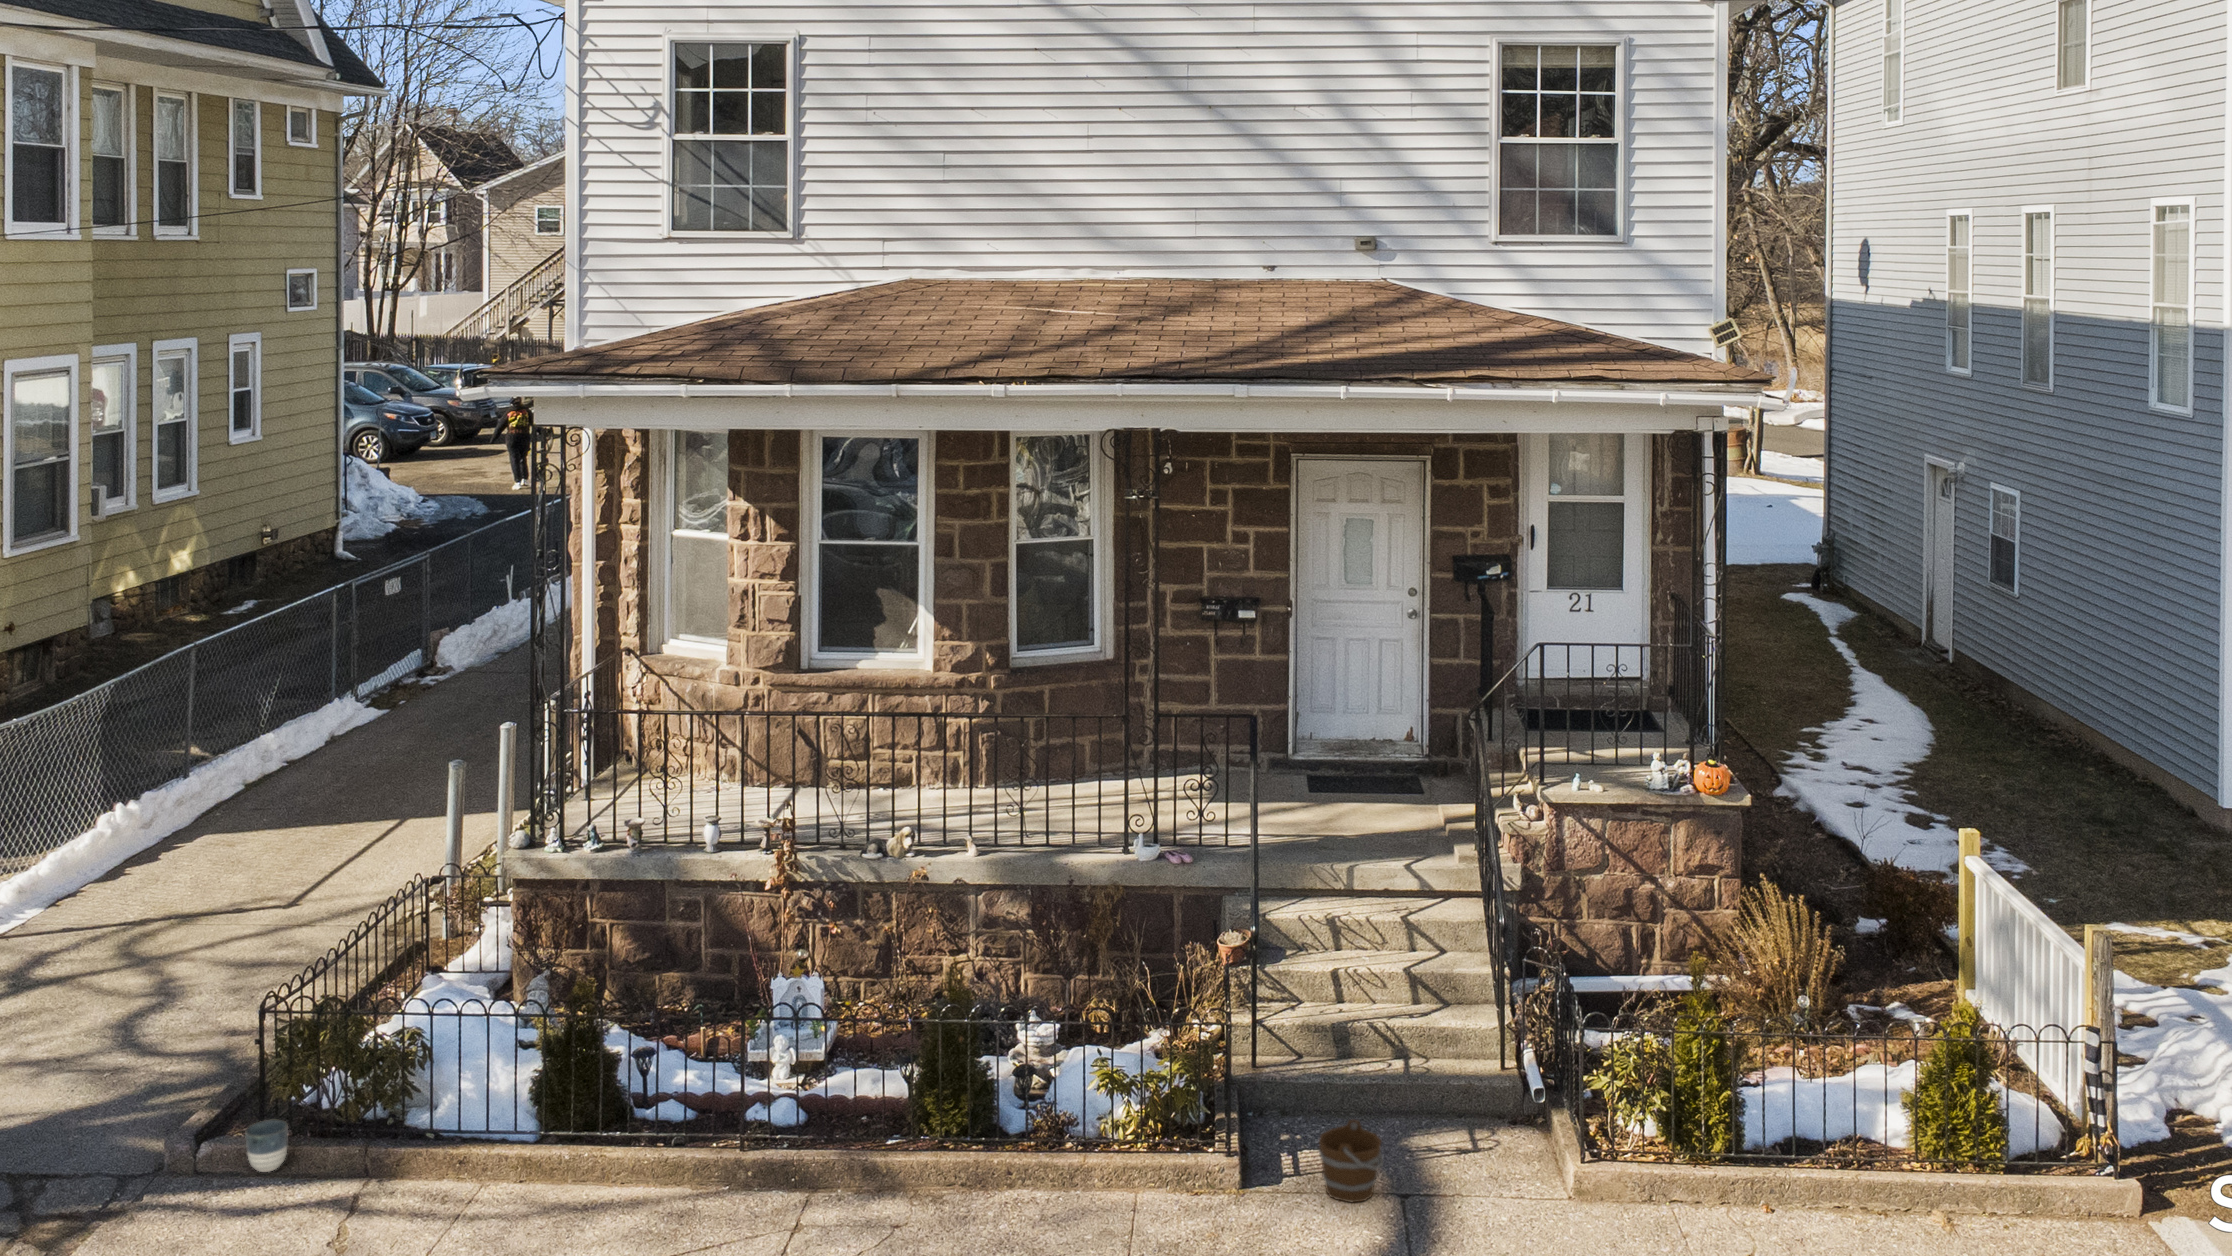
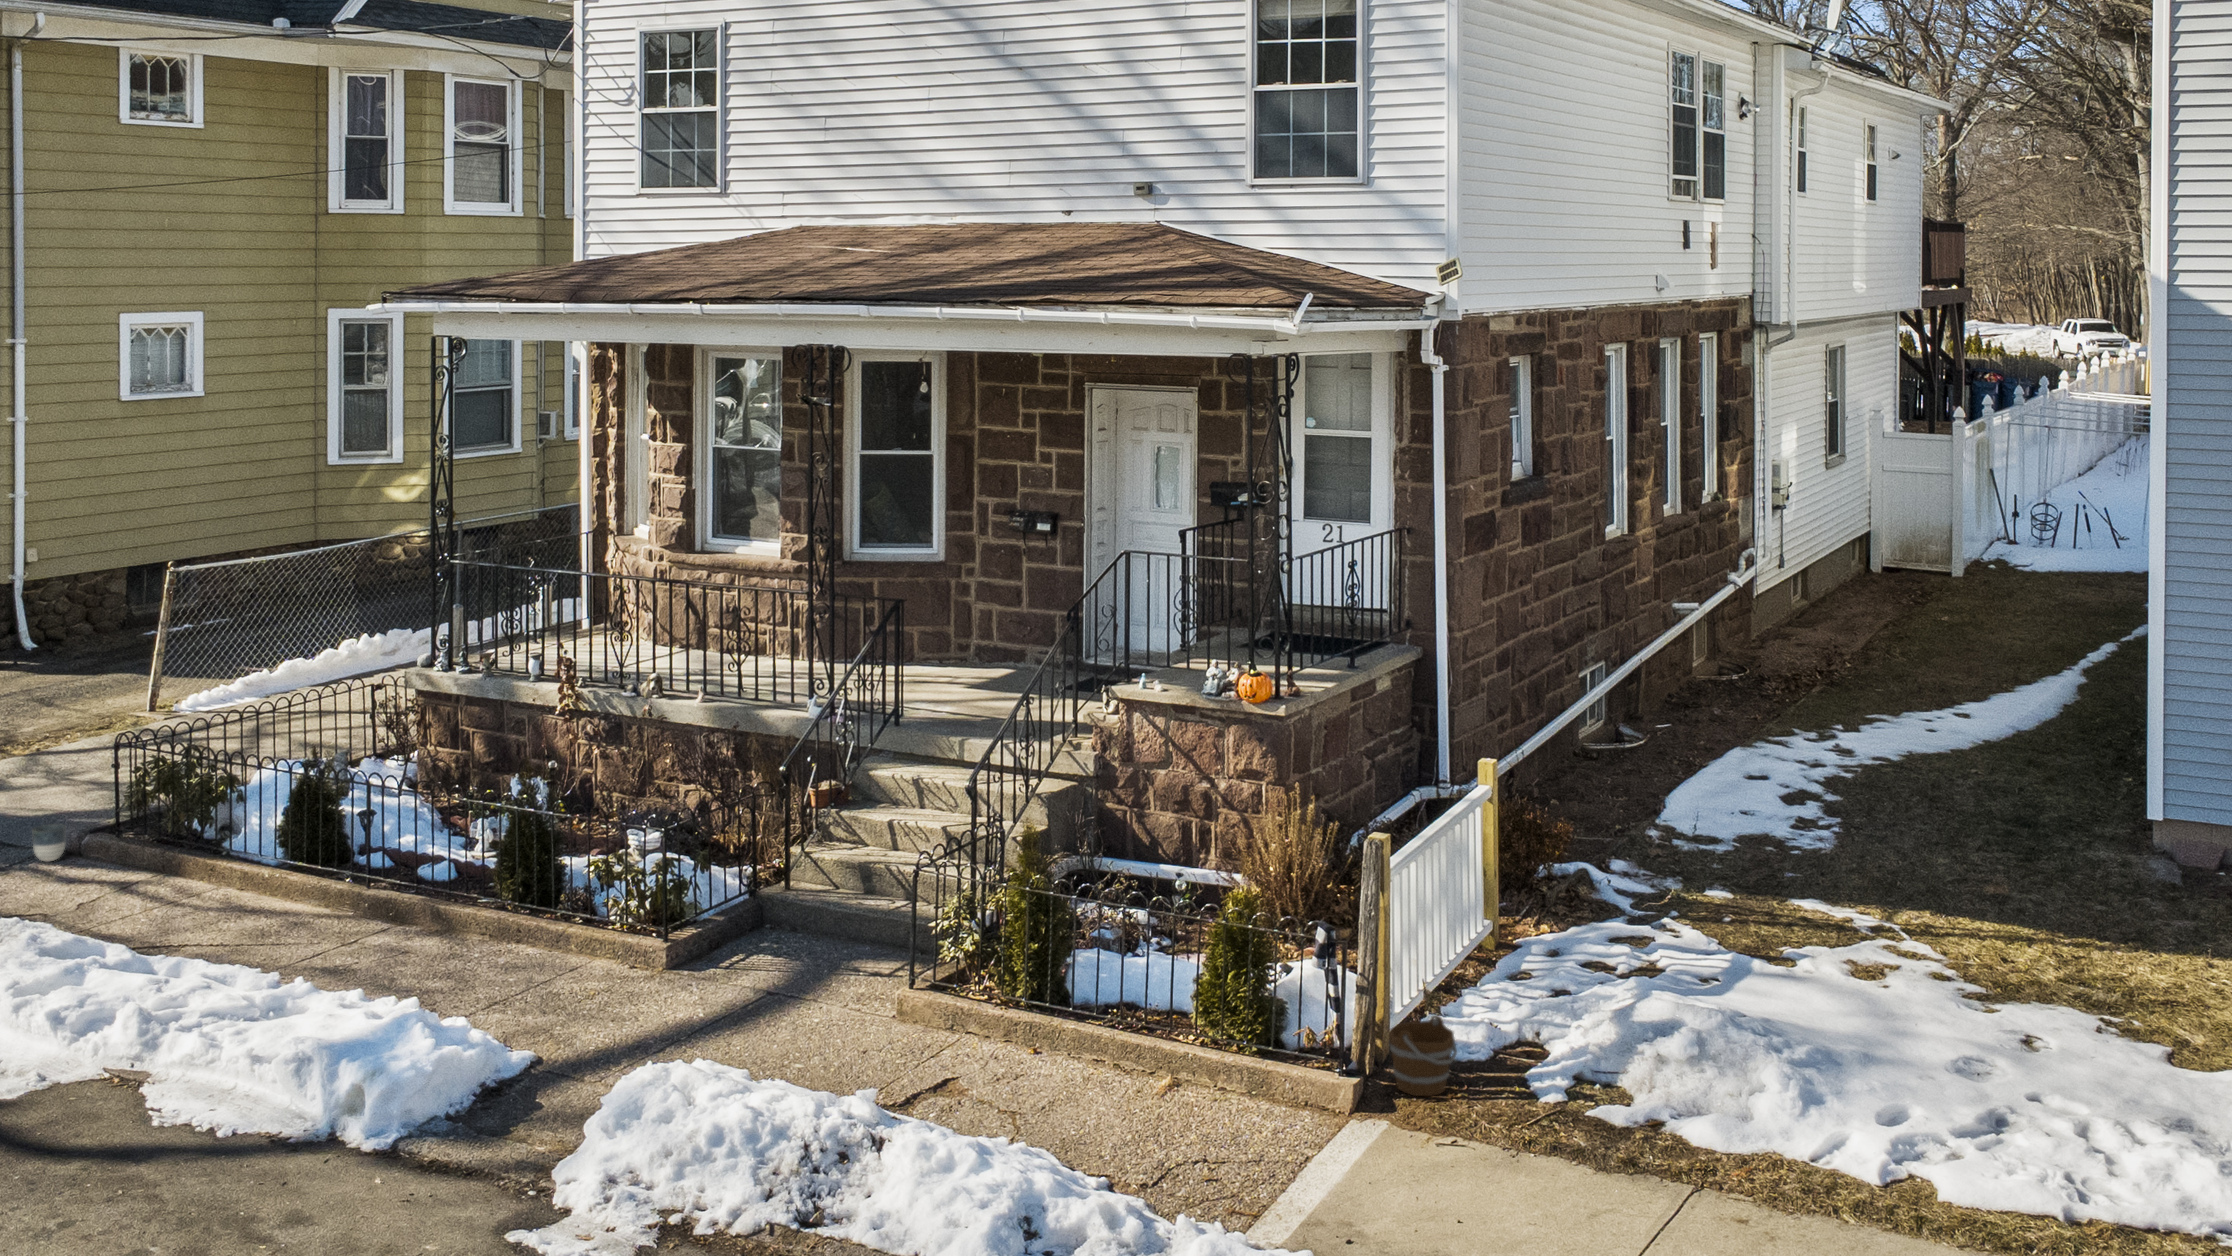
bucket: present [1319,1120,1383,1202] -> present [1389,1015,1457,1096]

